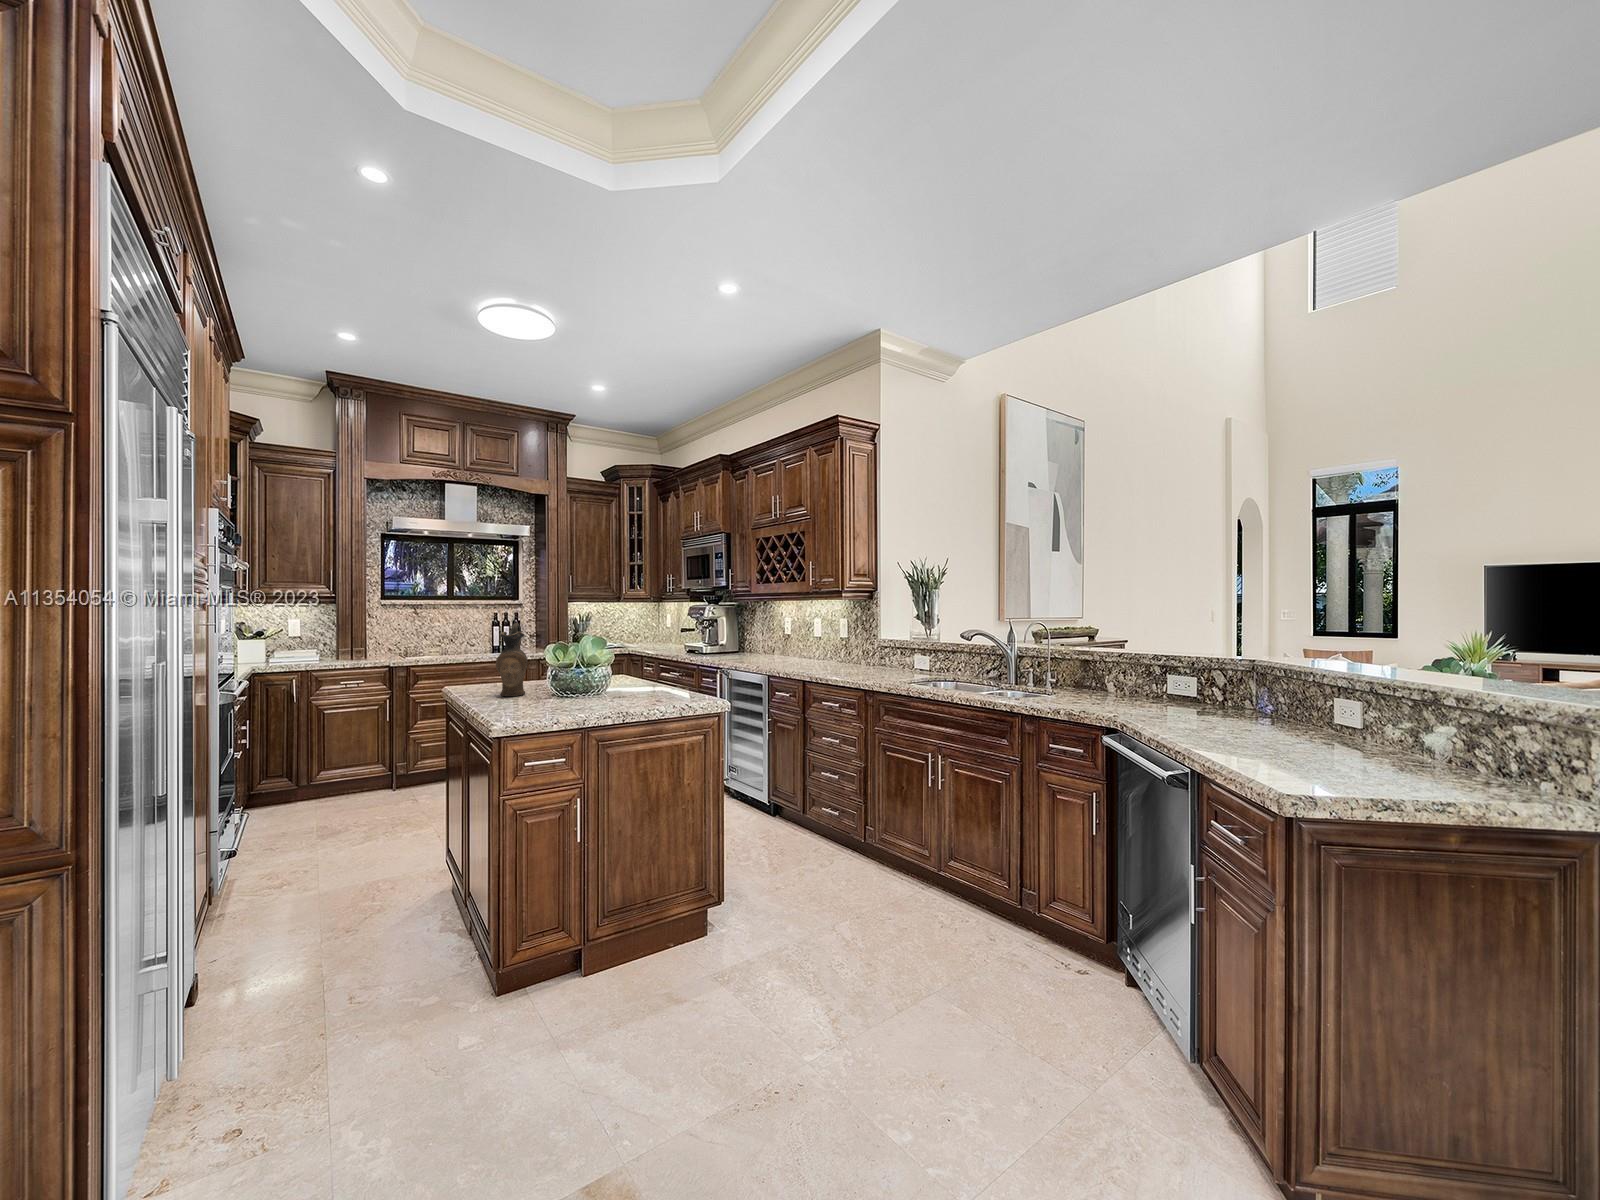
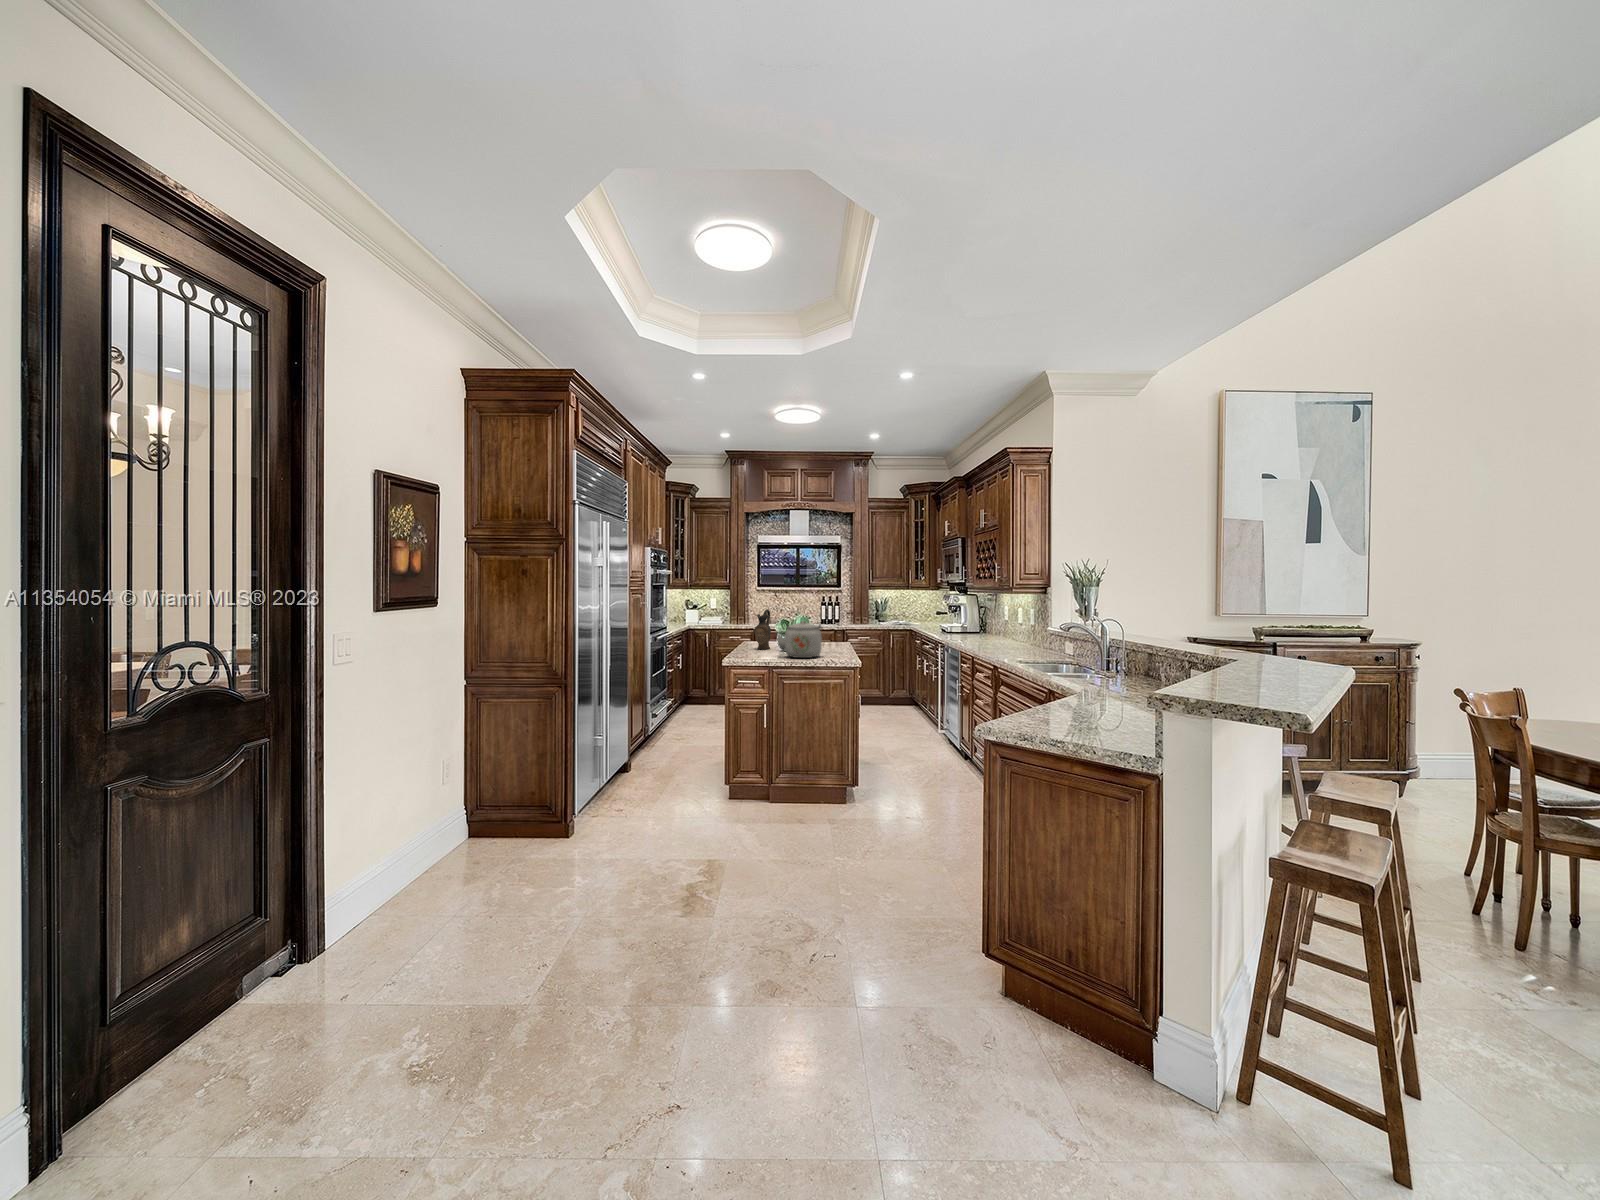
kettle: none [577,638,659,705] -> present [777,621,822,658]

